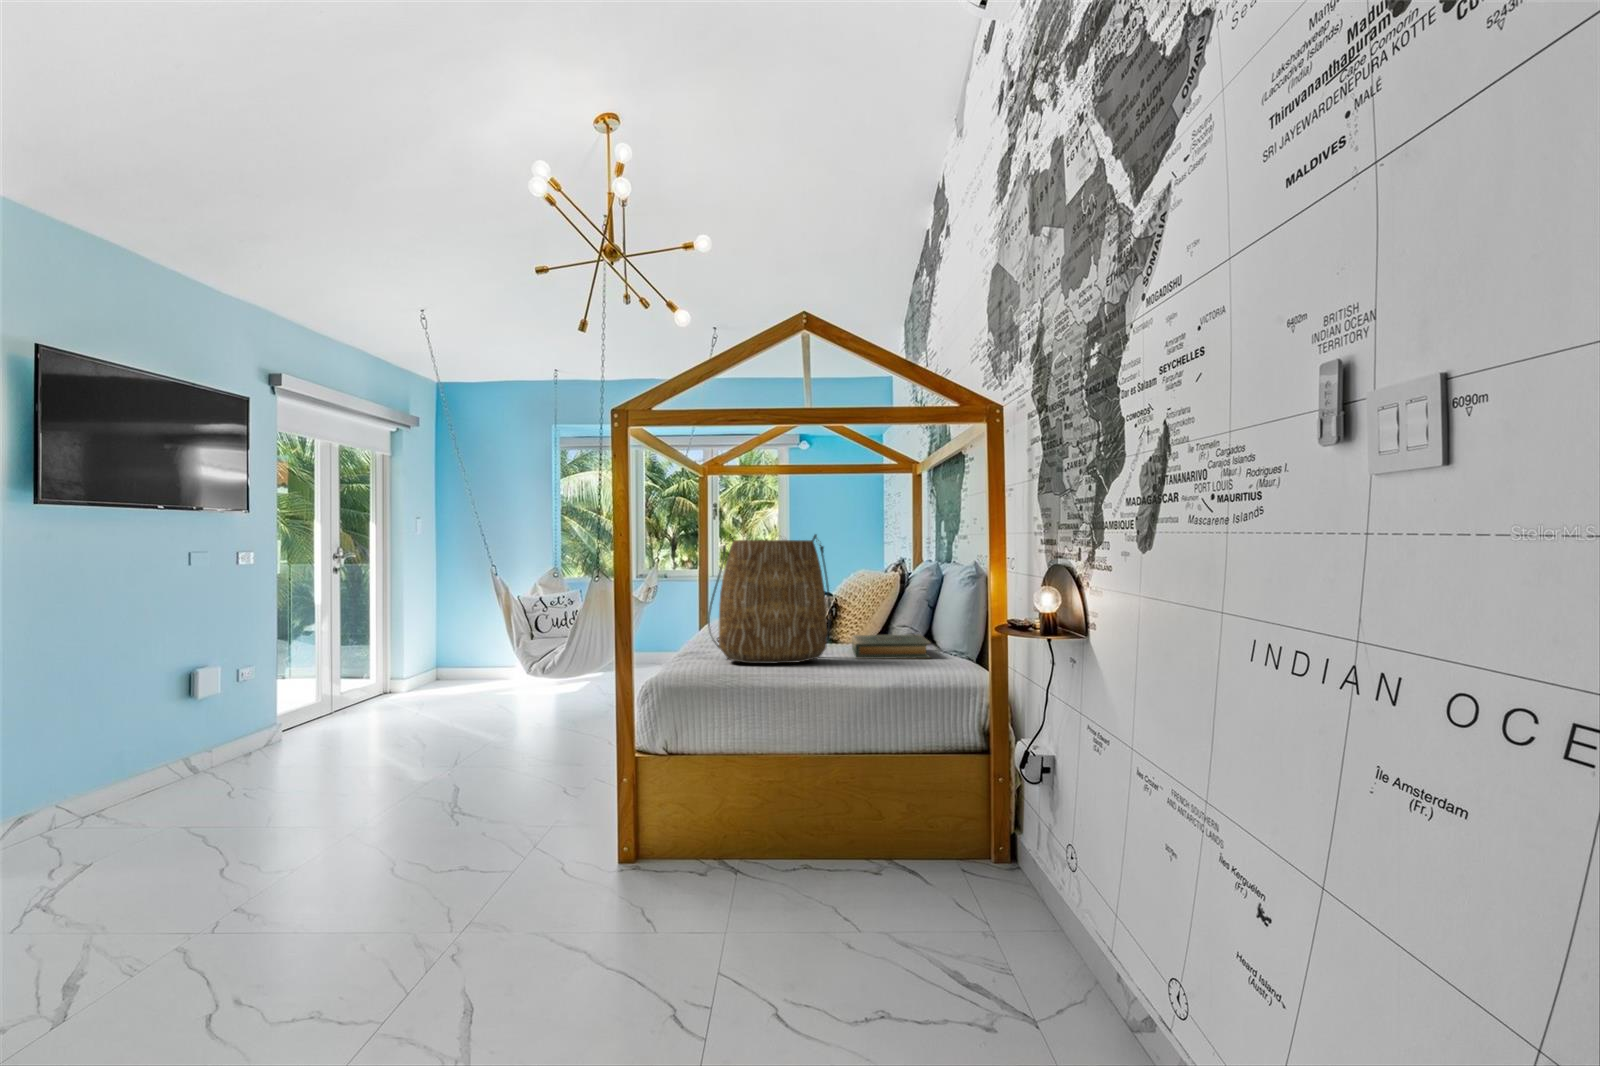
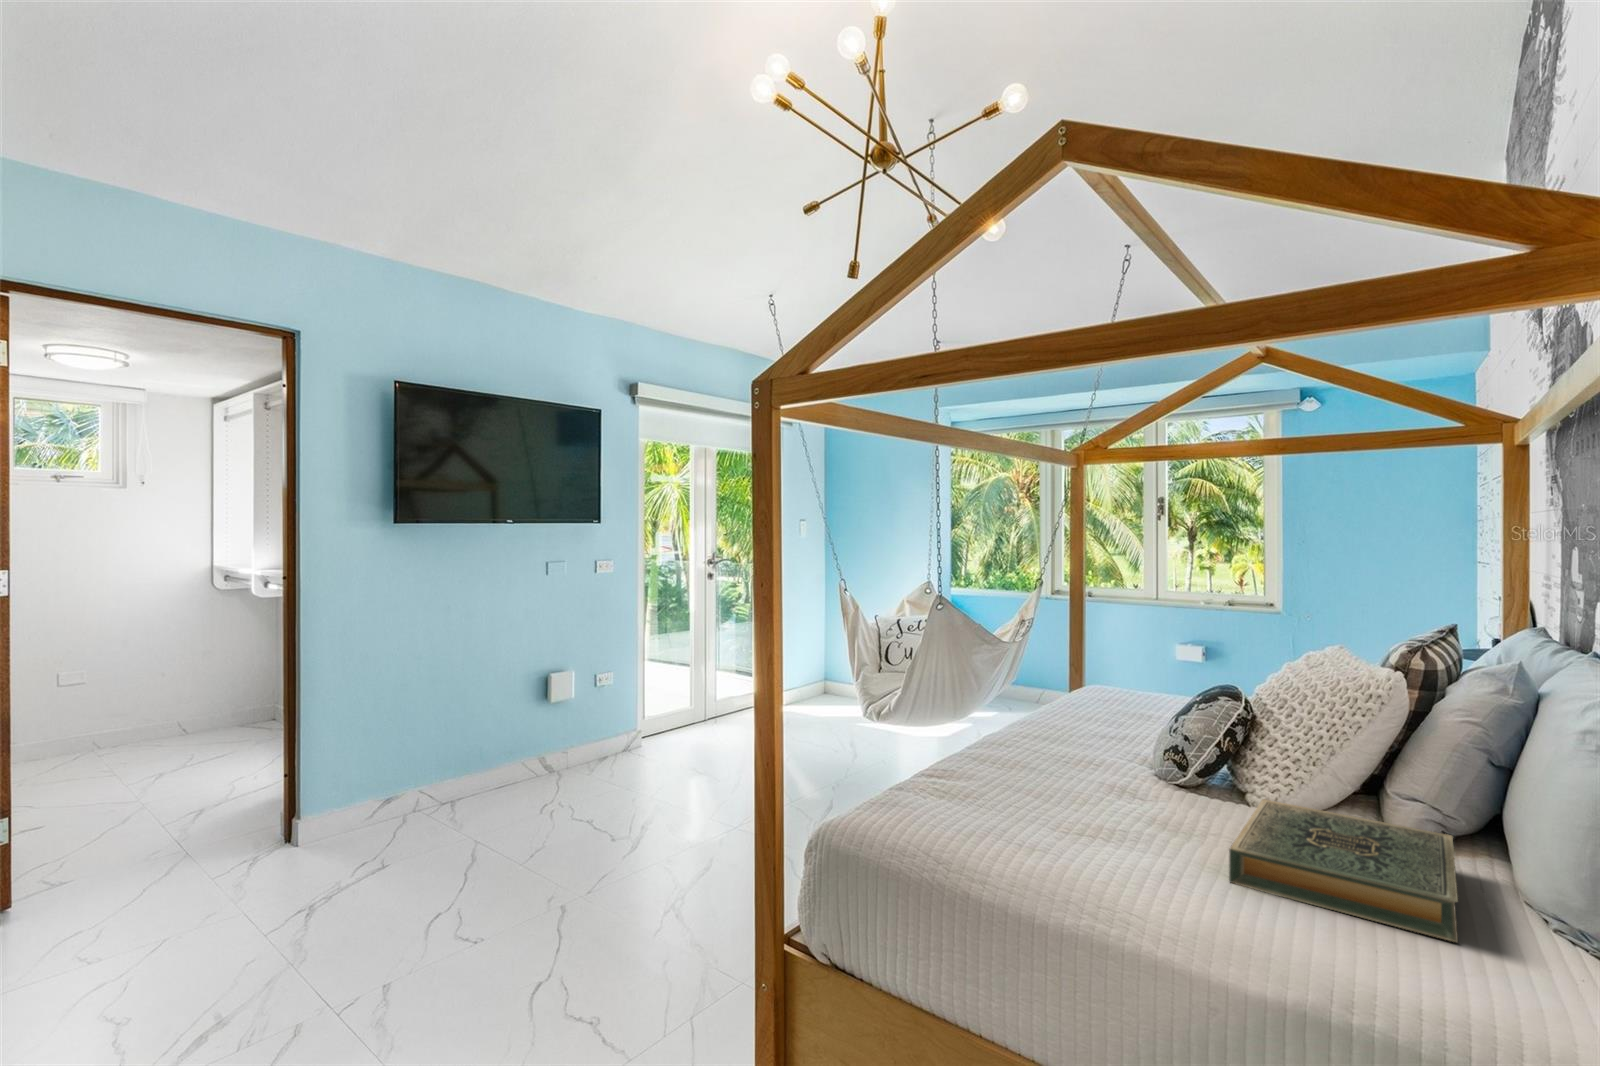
tote bag: present [708,534,831,663] -> none [911,587,1168,876]

